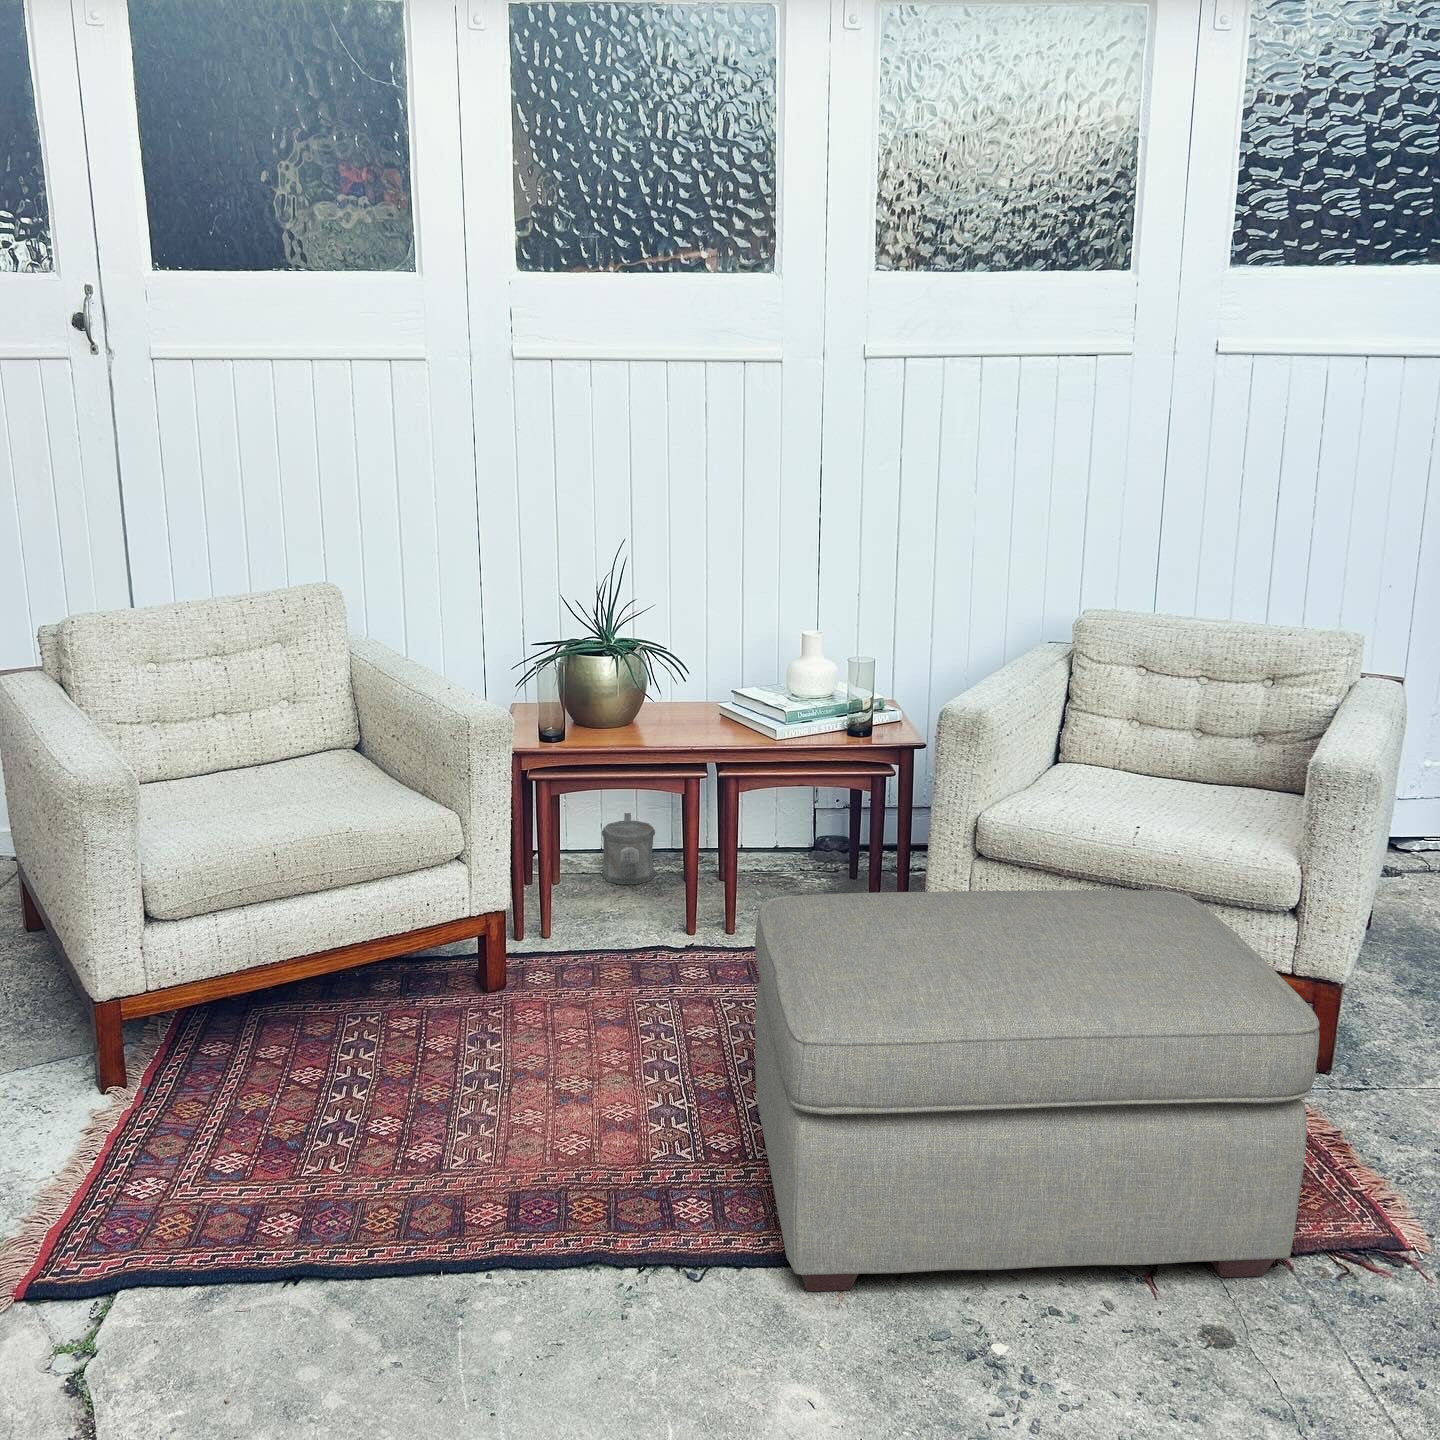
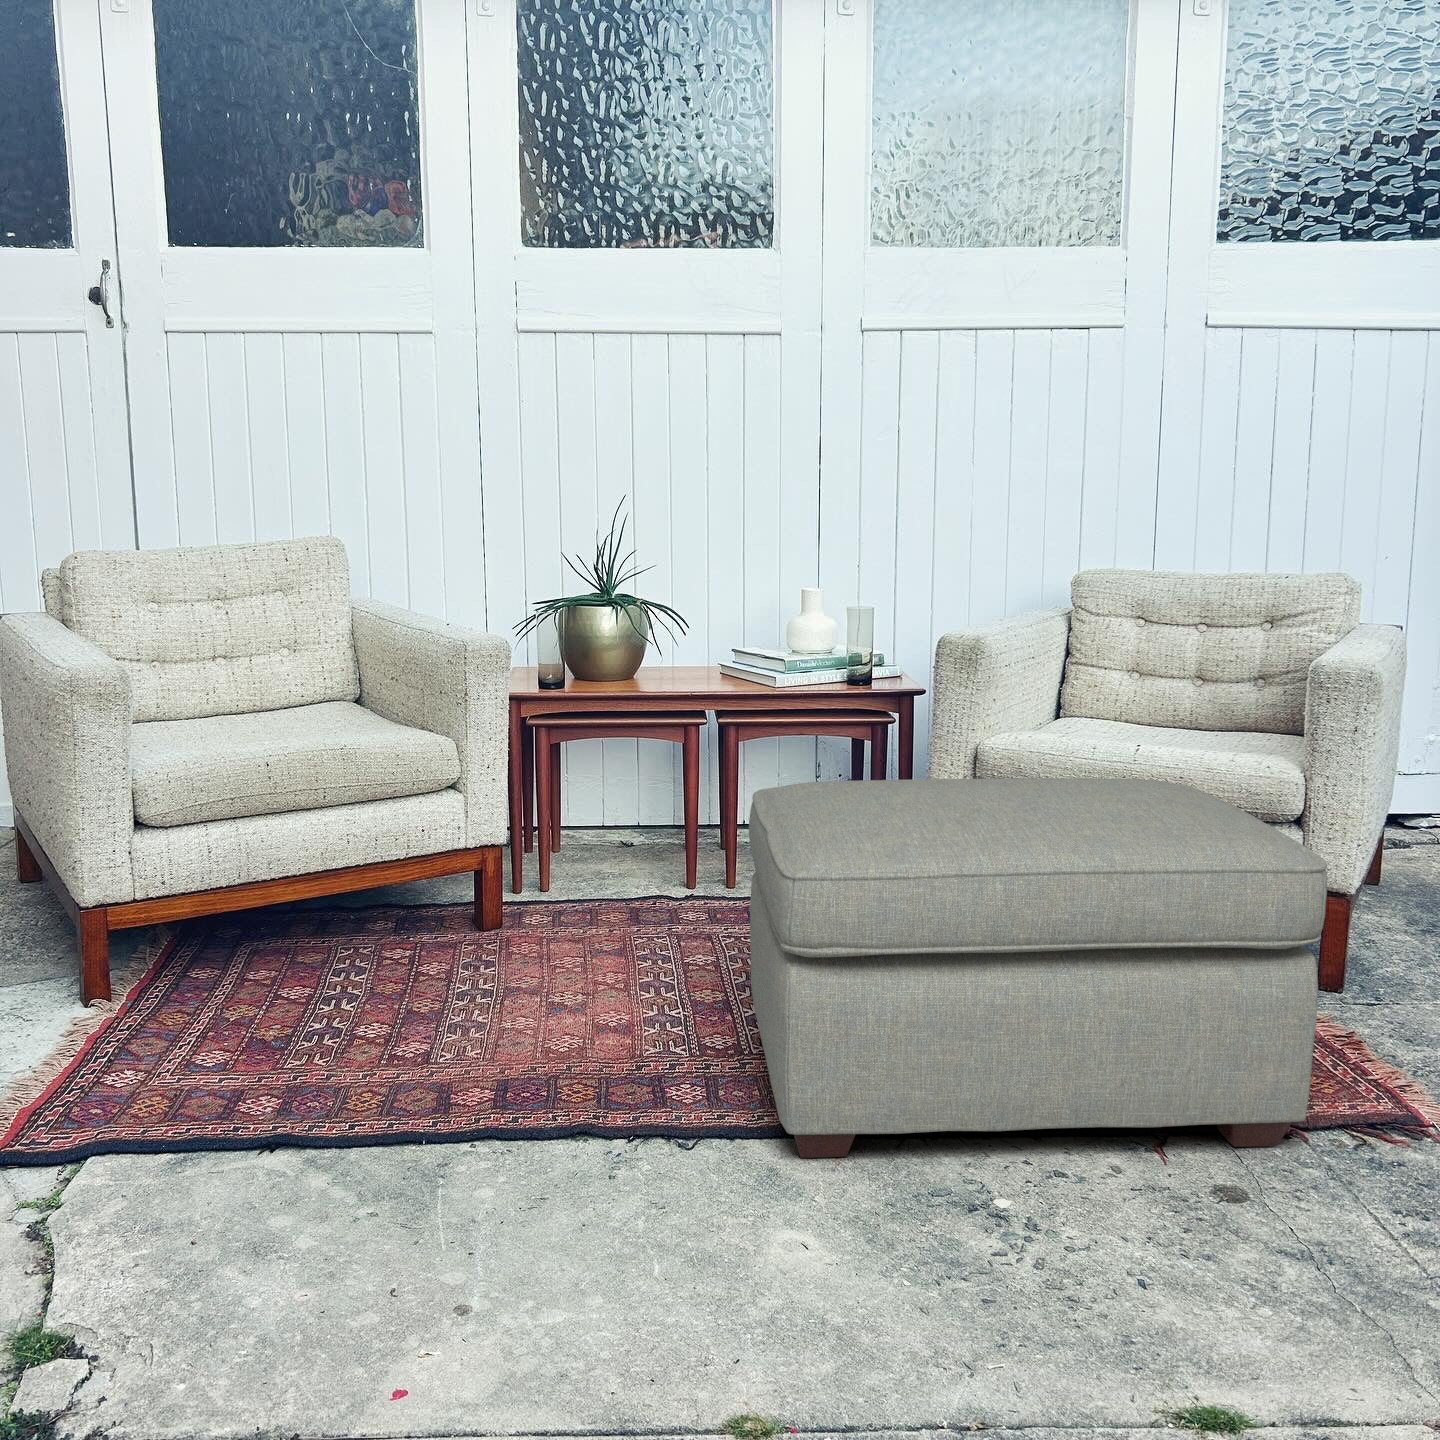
watering can: present [602,813,655,884] -> none [604,785,658,850]

